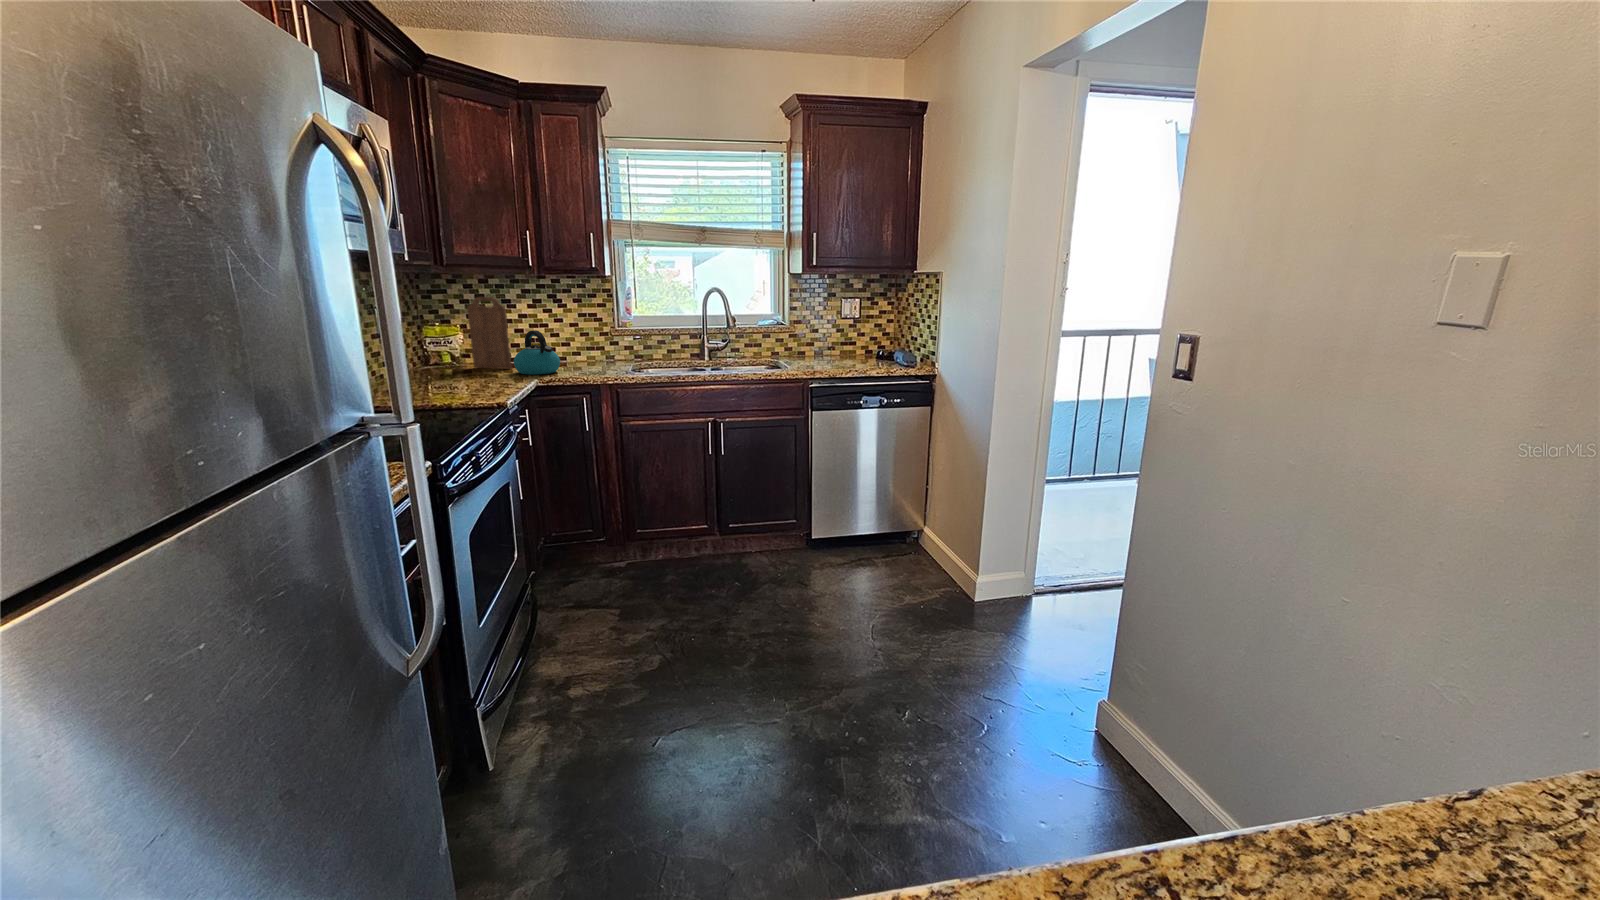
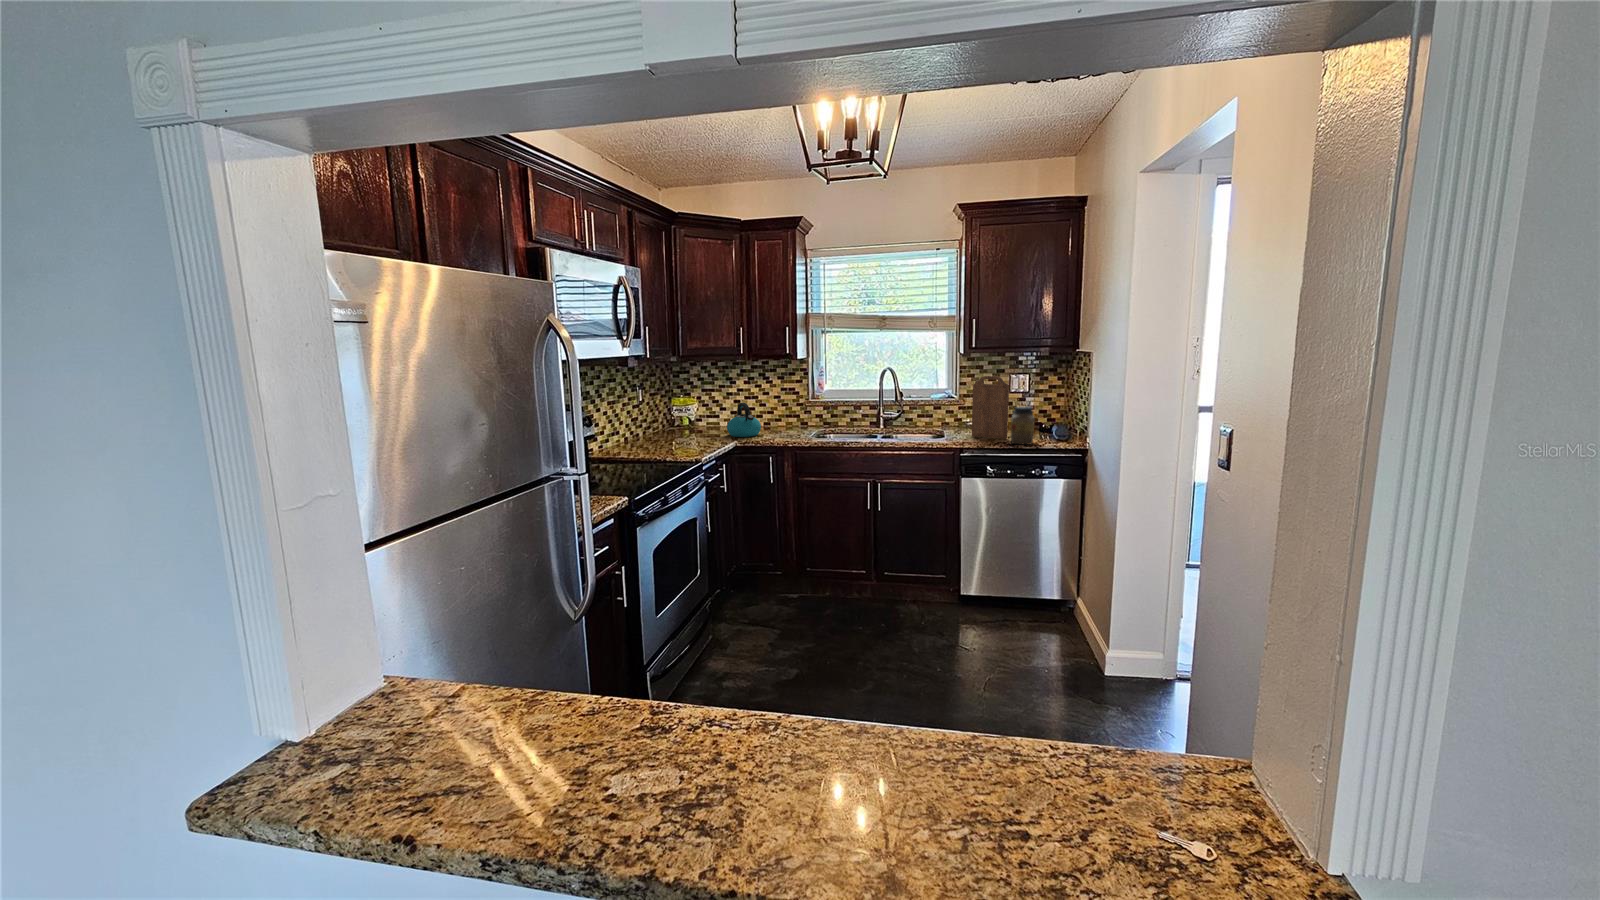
cutting board: present [467,297,511,369] -> present [972,376,1009,439]
jar: none [859,331,885,372] -> present [1011,407,1035,445]

